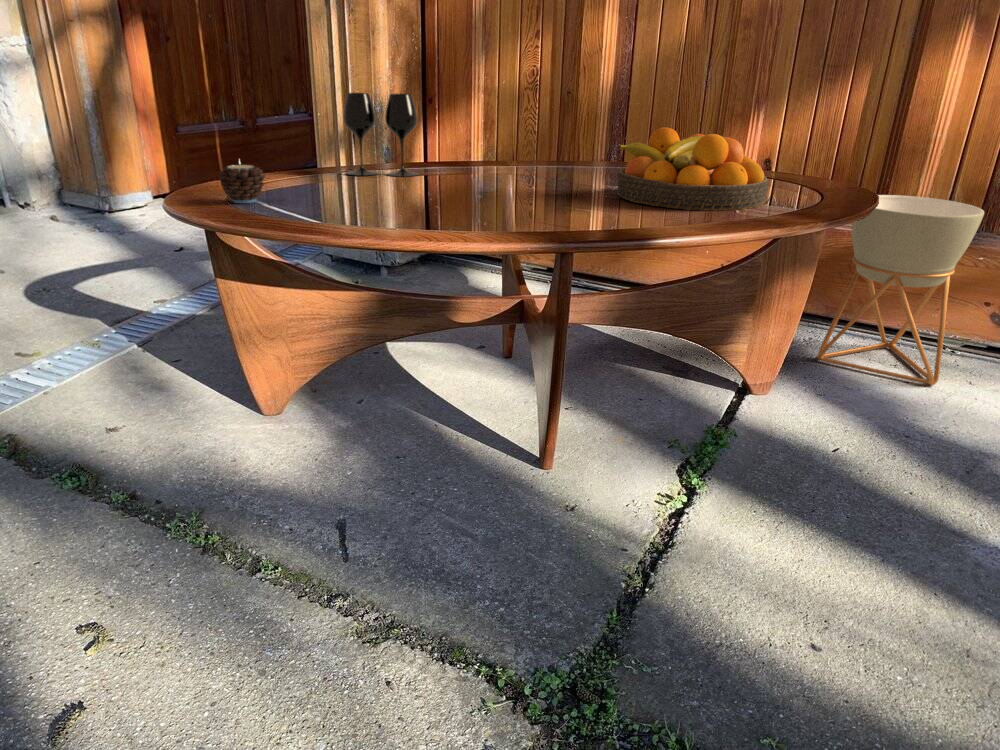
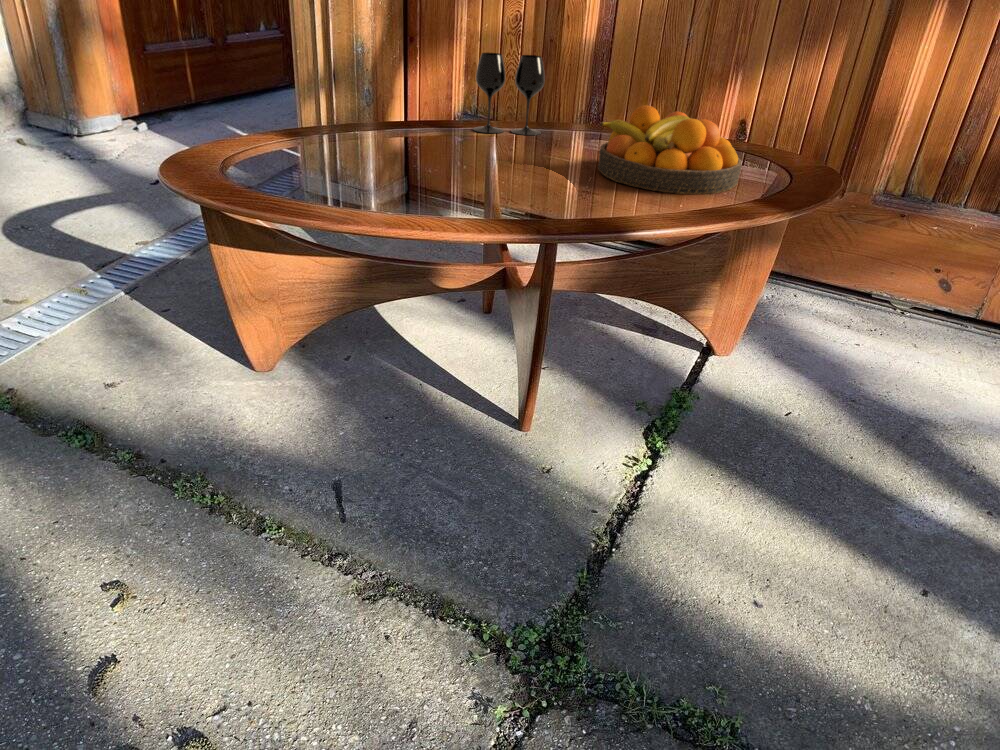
wine glass: present [343,93,419,177] -> present [473,53,545,135]
candle: present [218,160,265,203] -> none [211,129,258,173]
planter: present [817,195,984,385] -> none [775,164,939,347]

